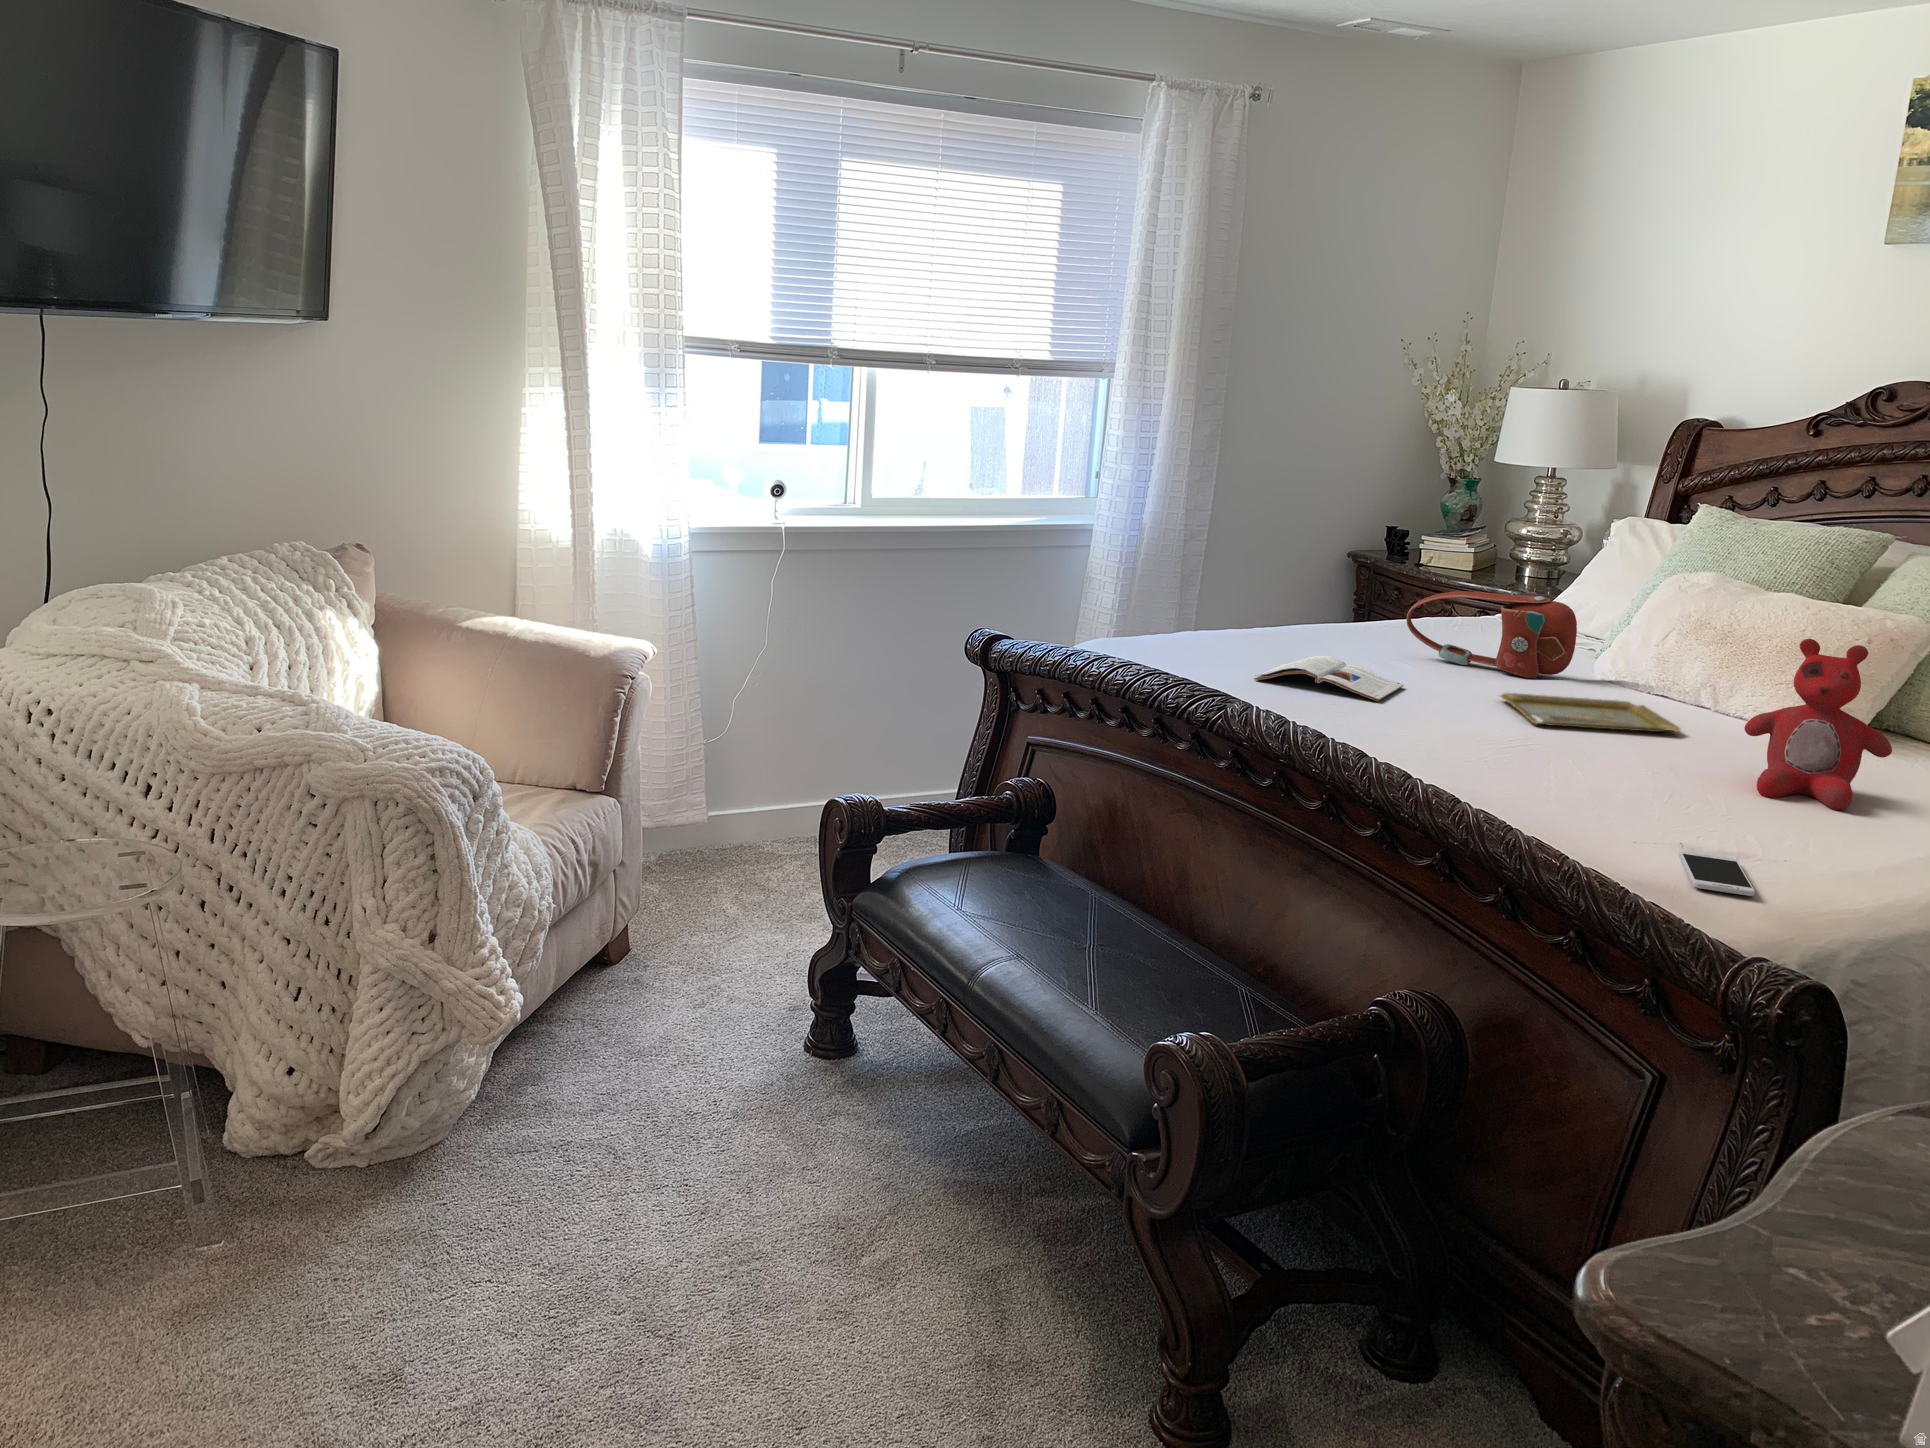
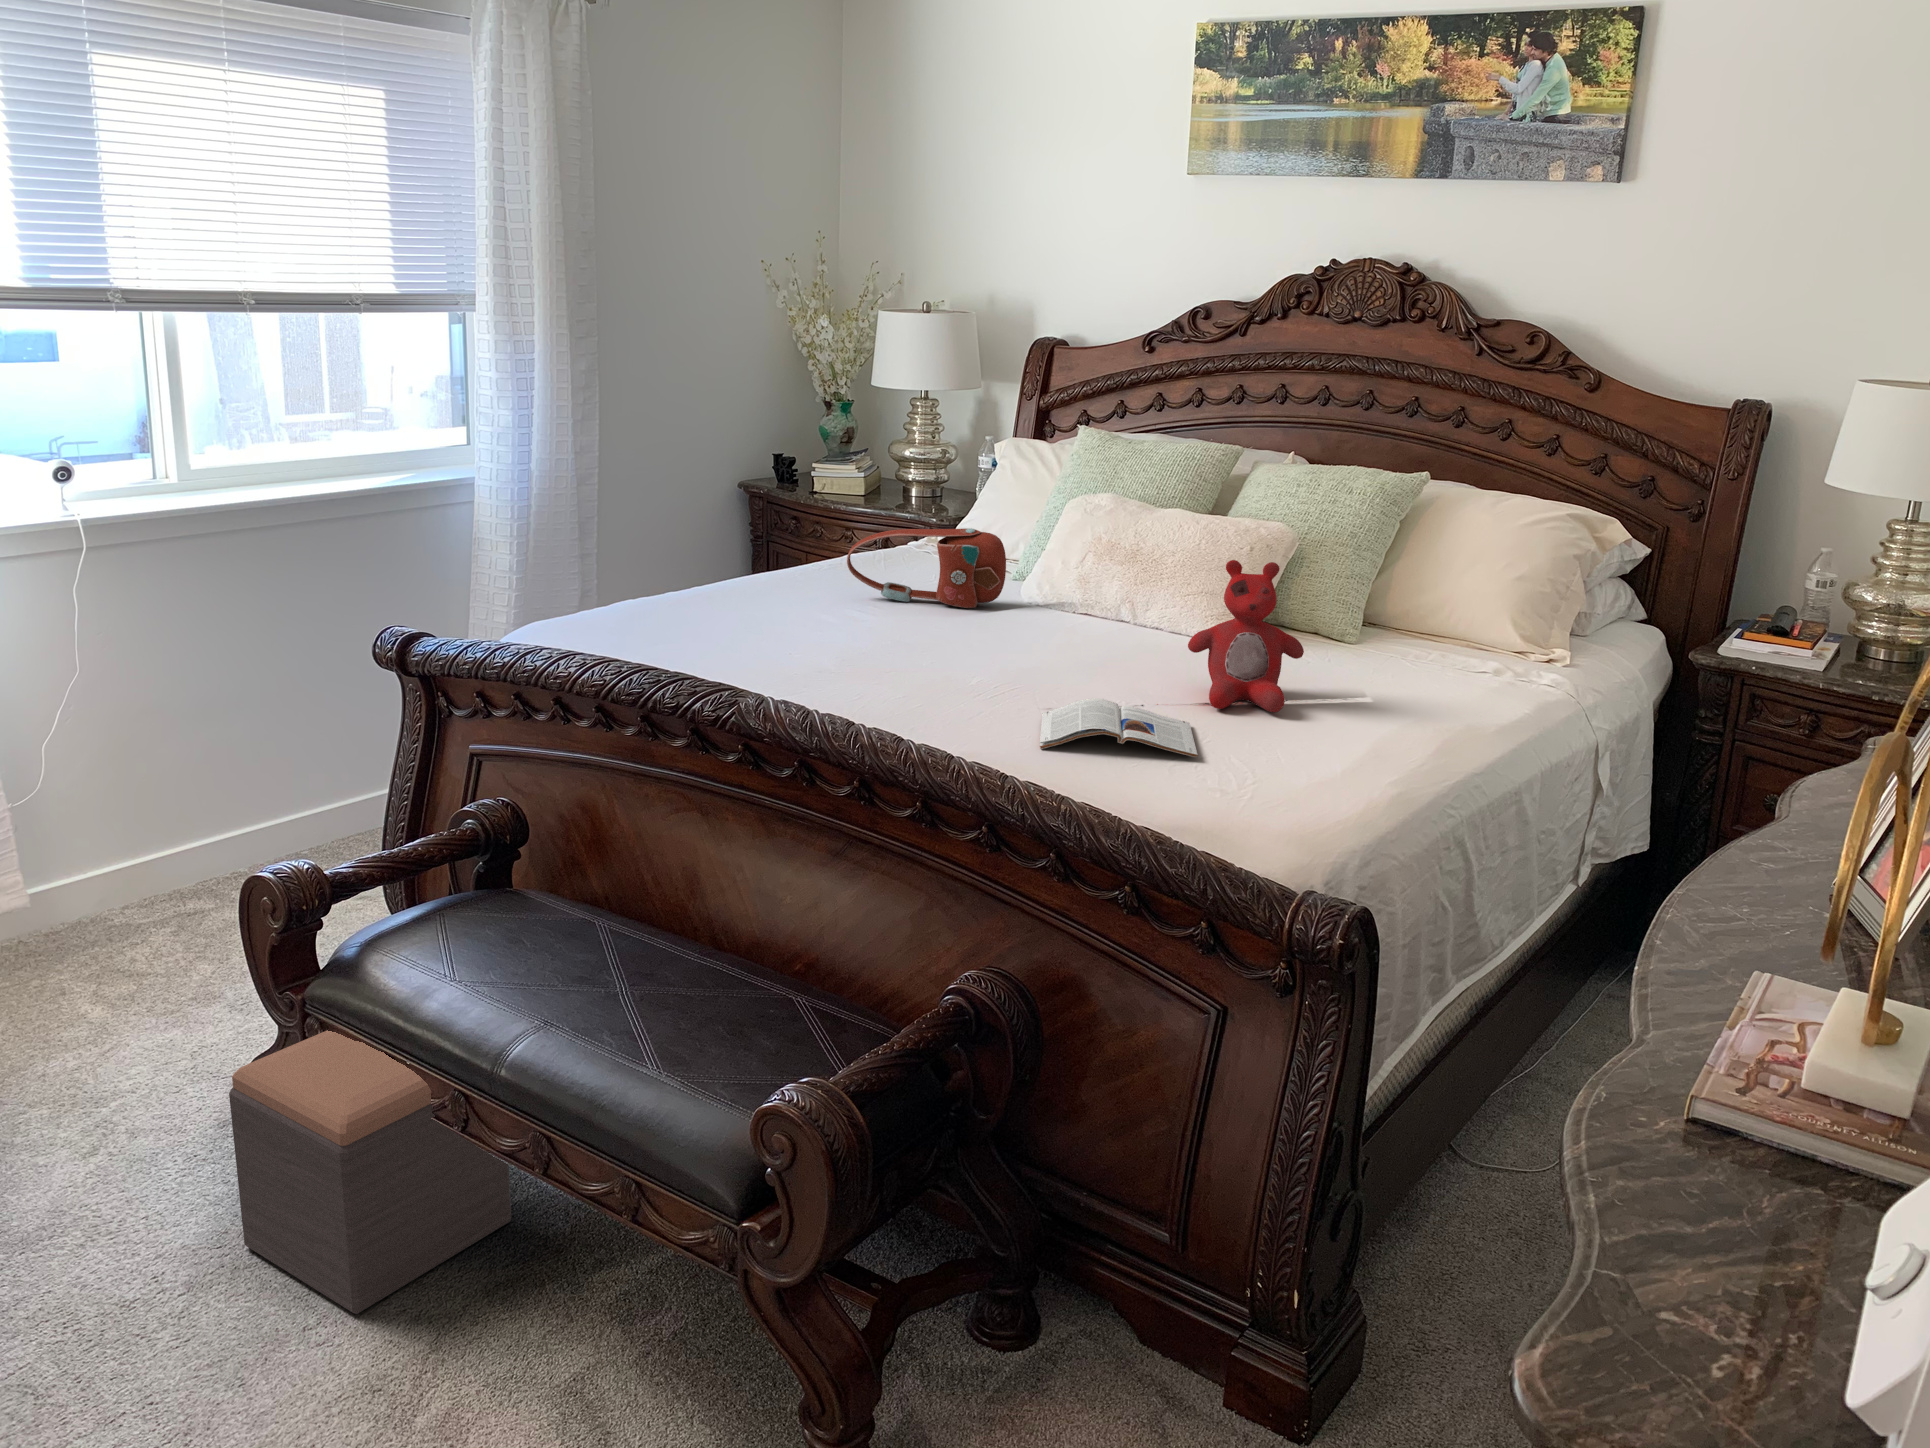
magazine: present [1254,656,1404,701] -> present [1040,698,1198,757]
tray: present [1500,693,1680,732] -> none [958,624,1121,662]
smartphone: present [1679,851,1755,896] -> none [1186,781,1263,820]
footstool: none [782,931,991,1168] -> present [229,1030,511,1314]

